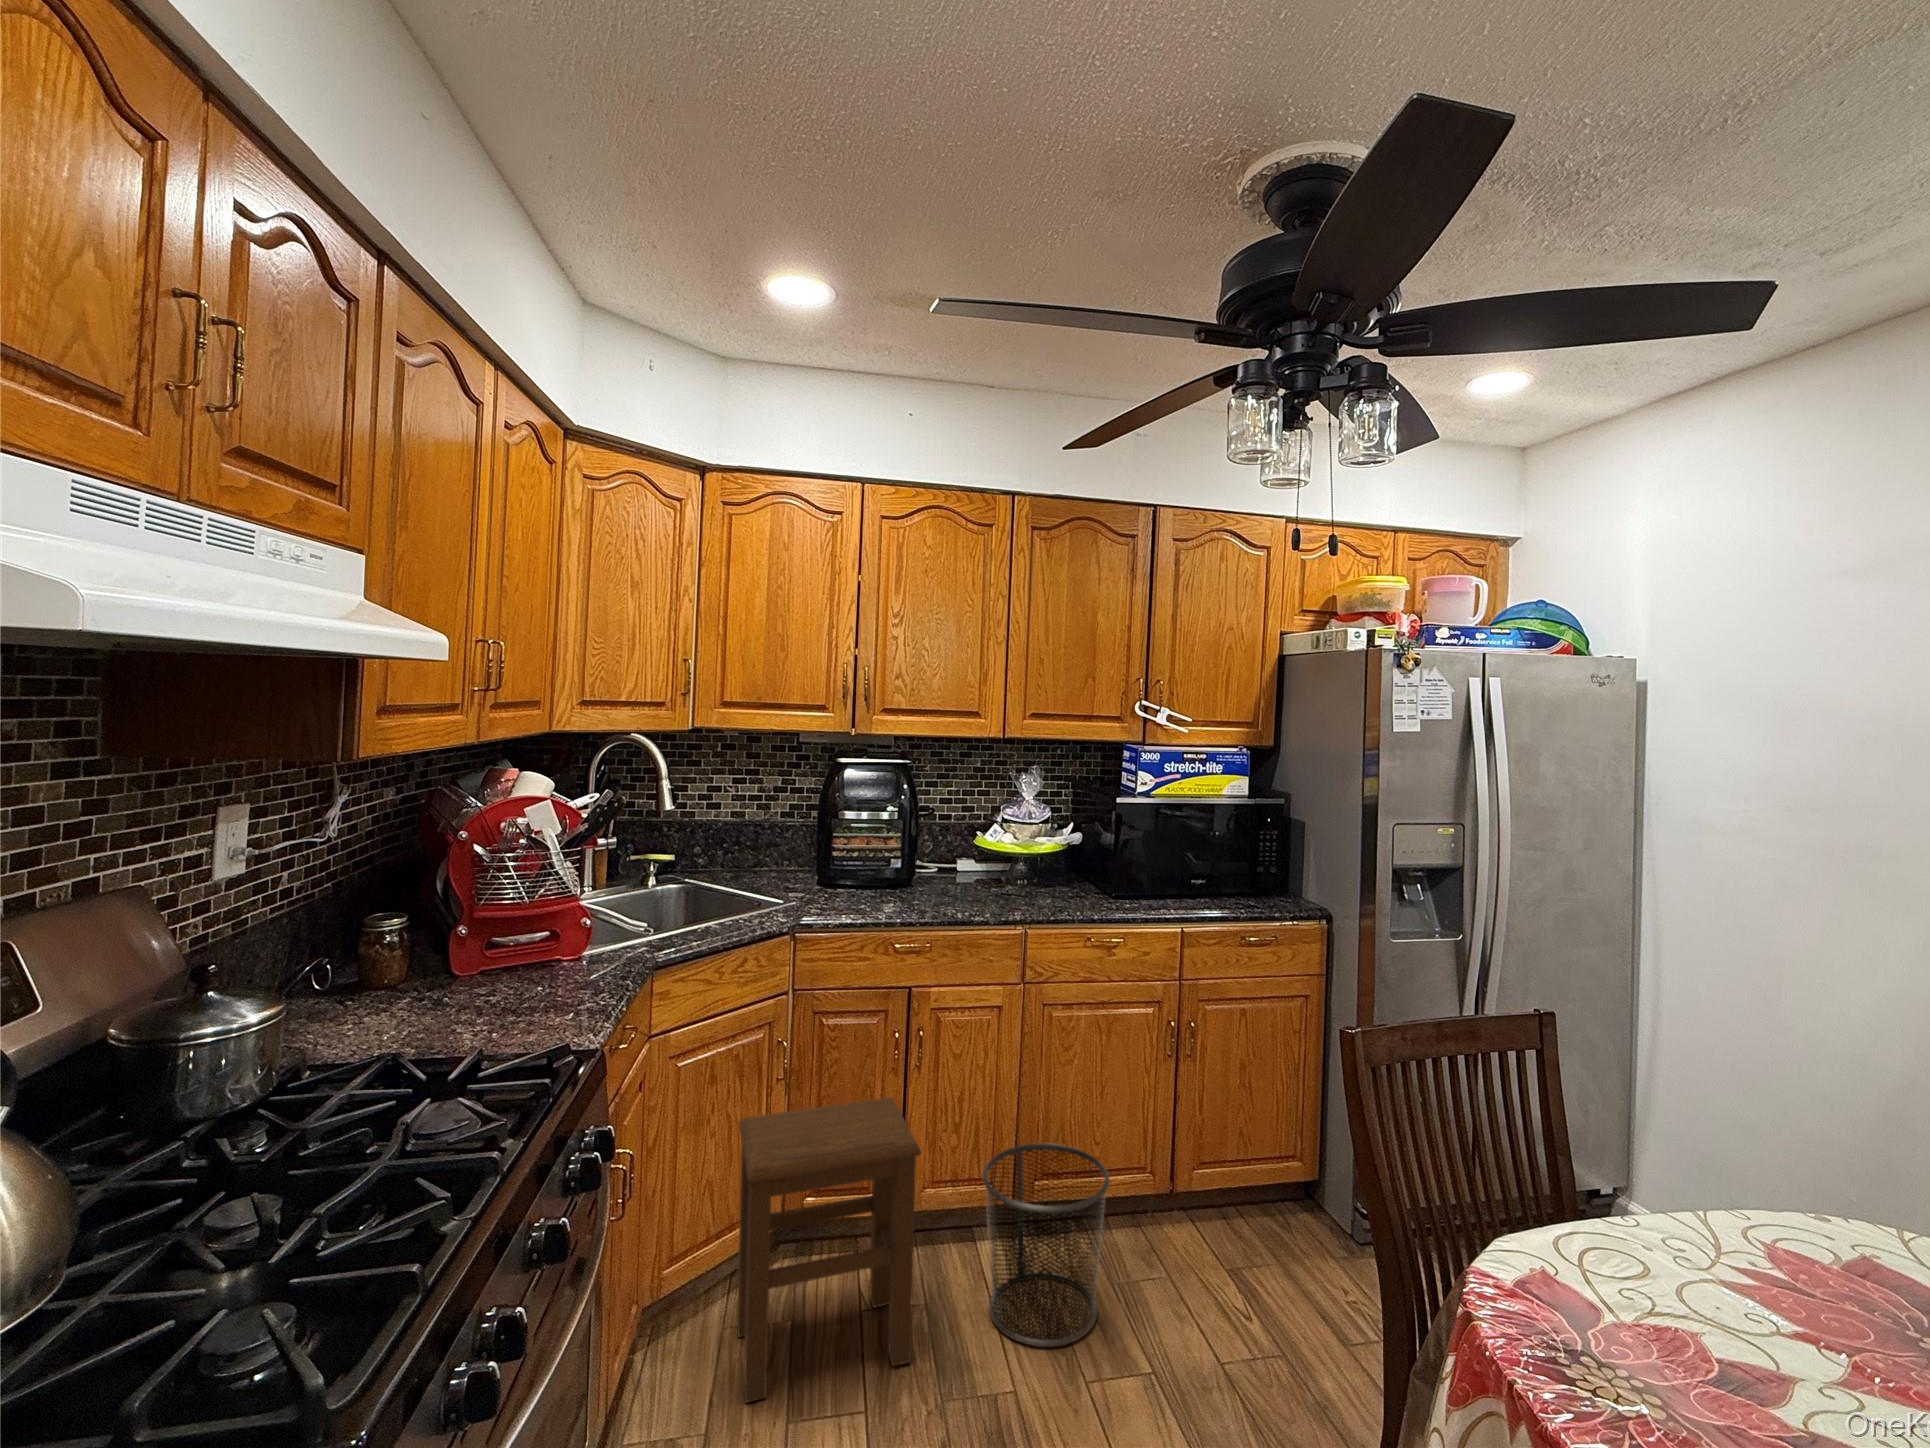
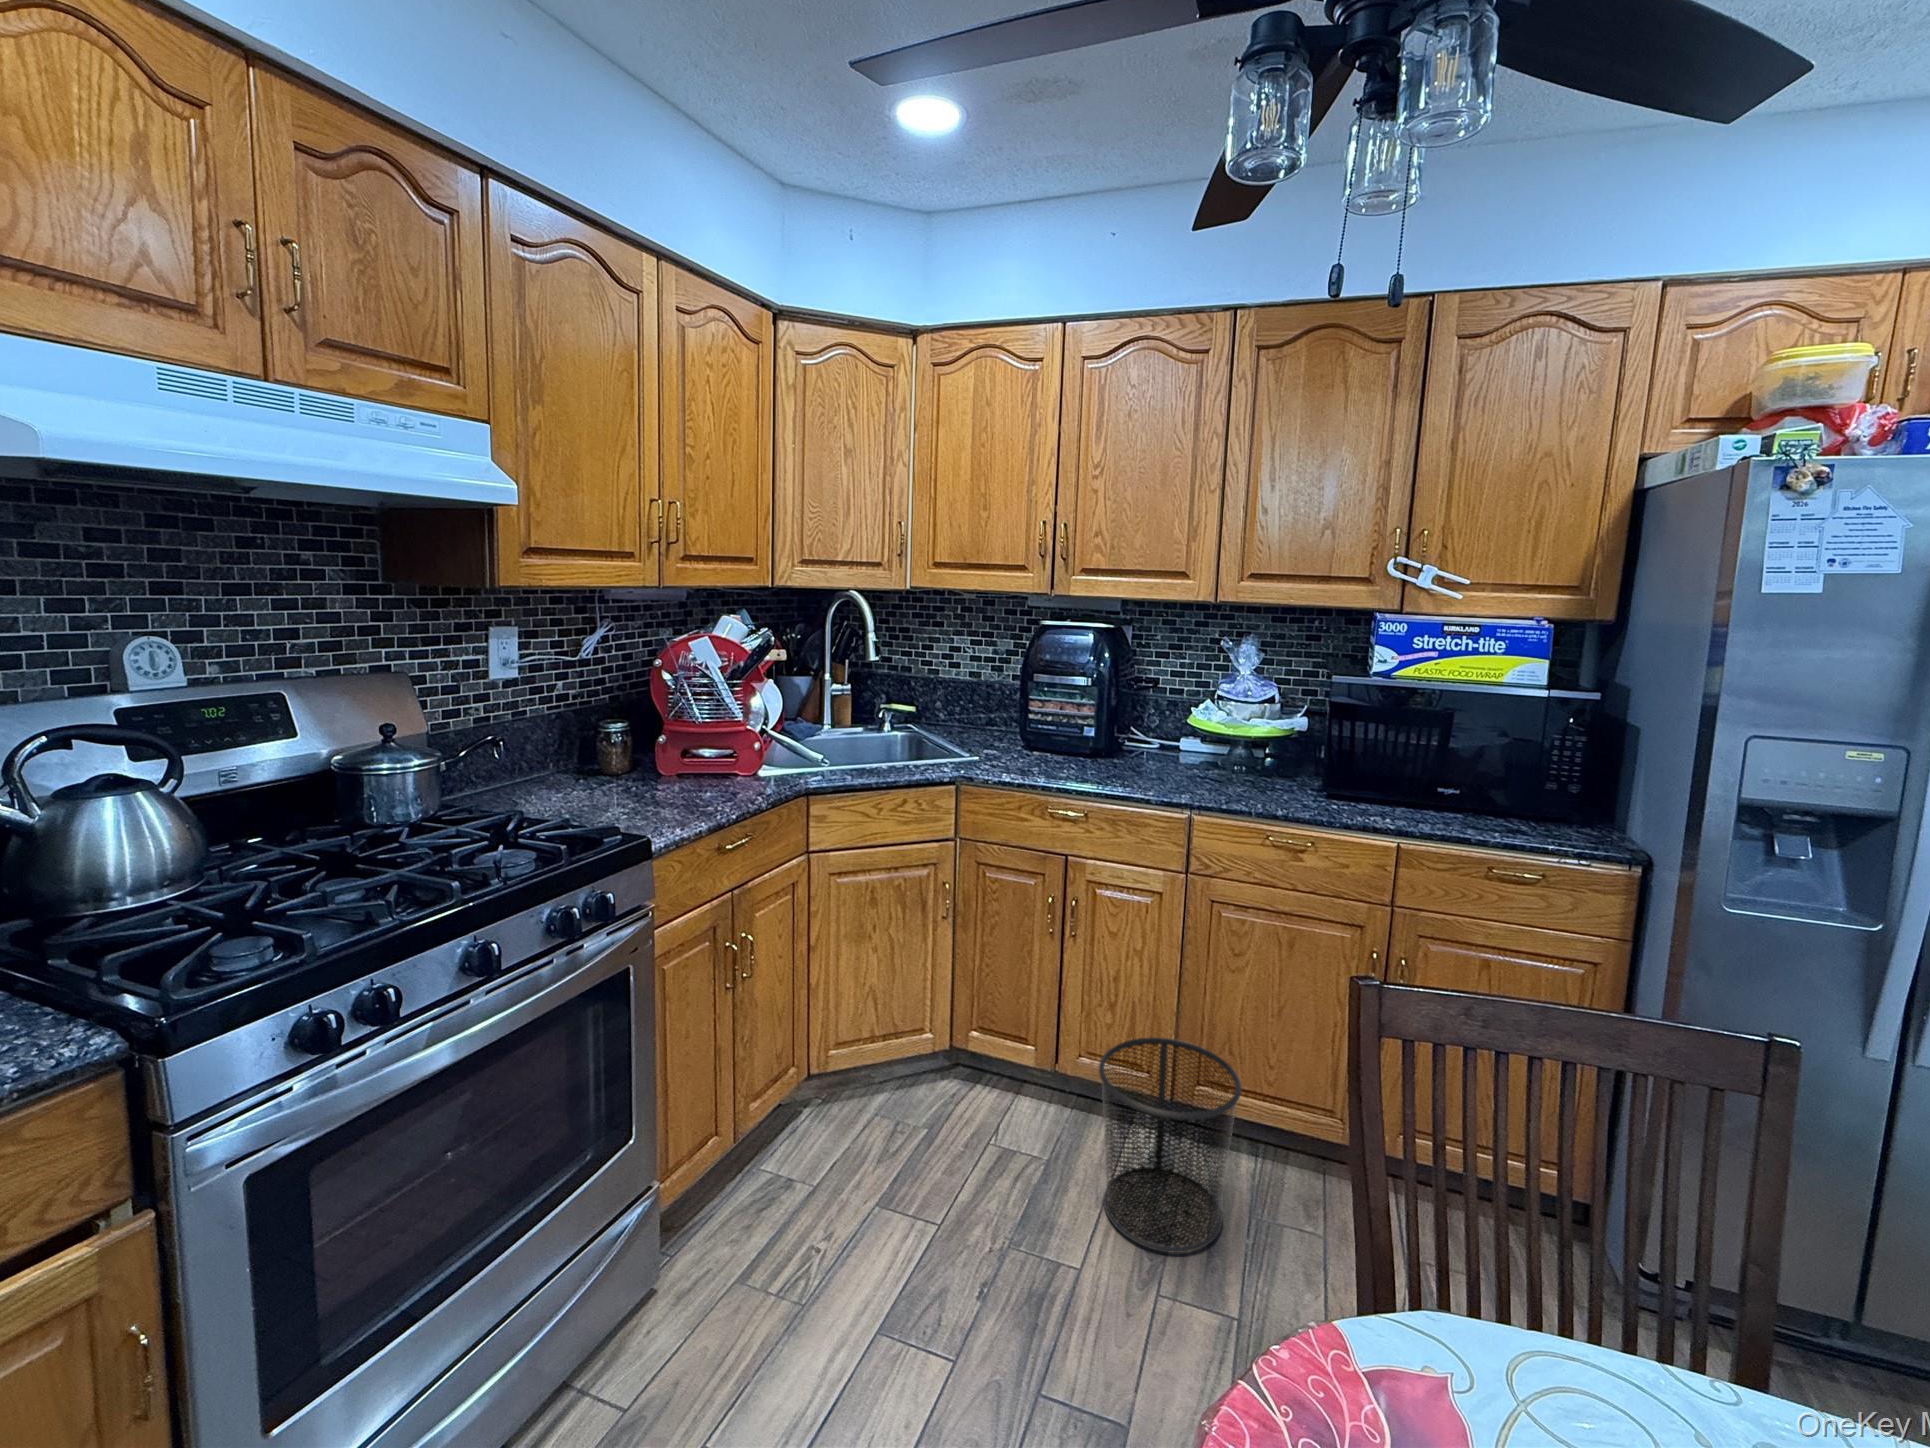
stool: present [737,1097,921,1402] -> none [857,938,1034,1202]

